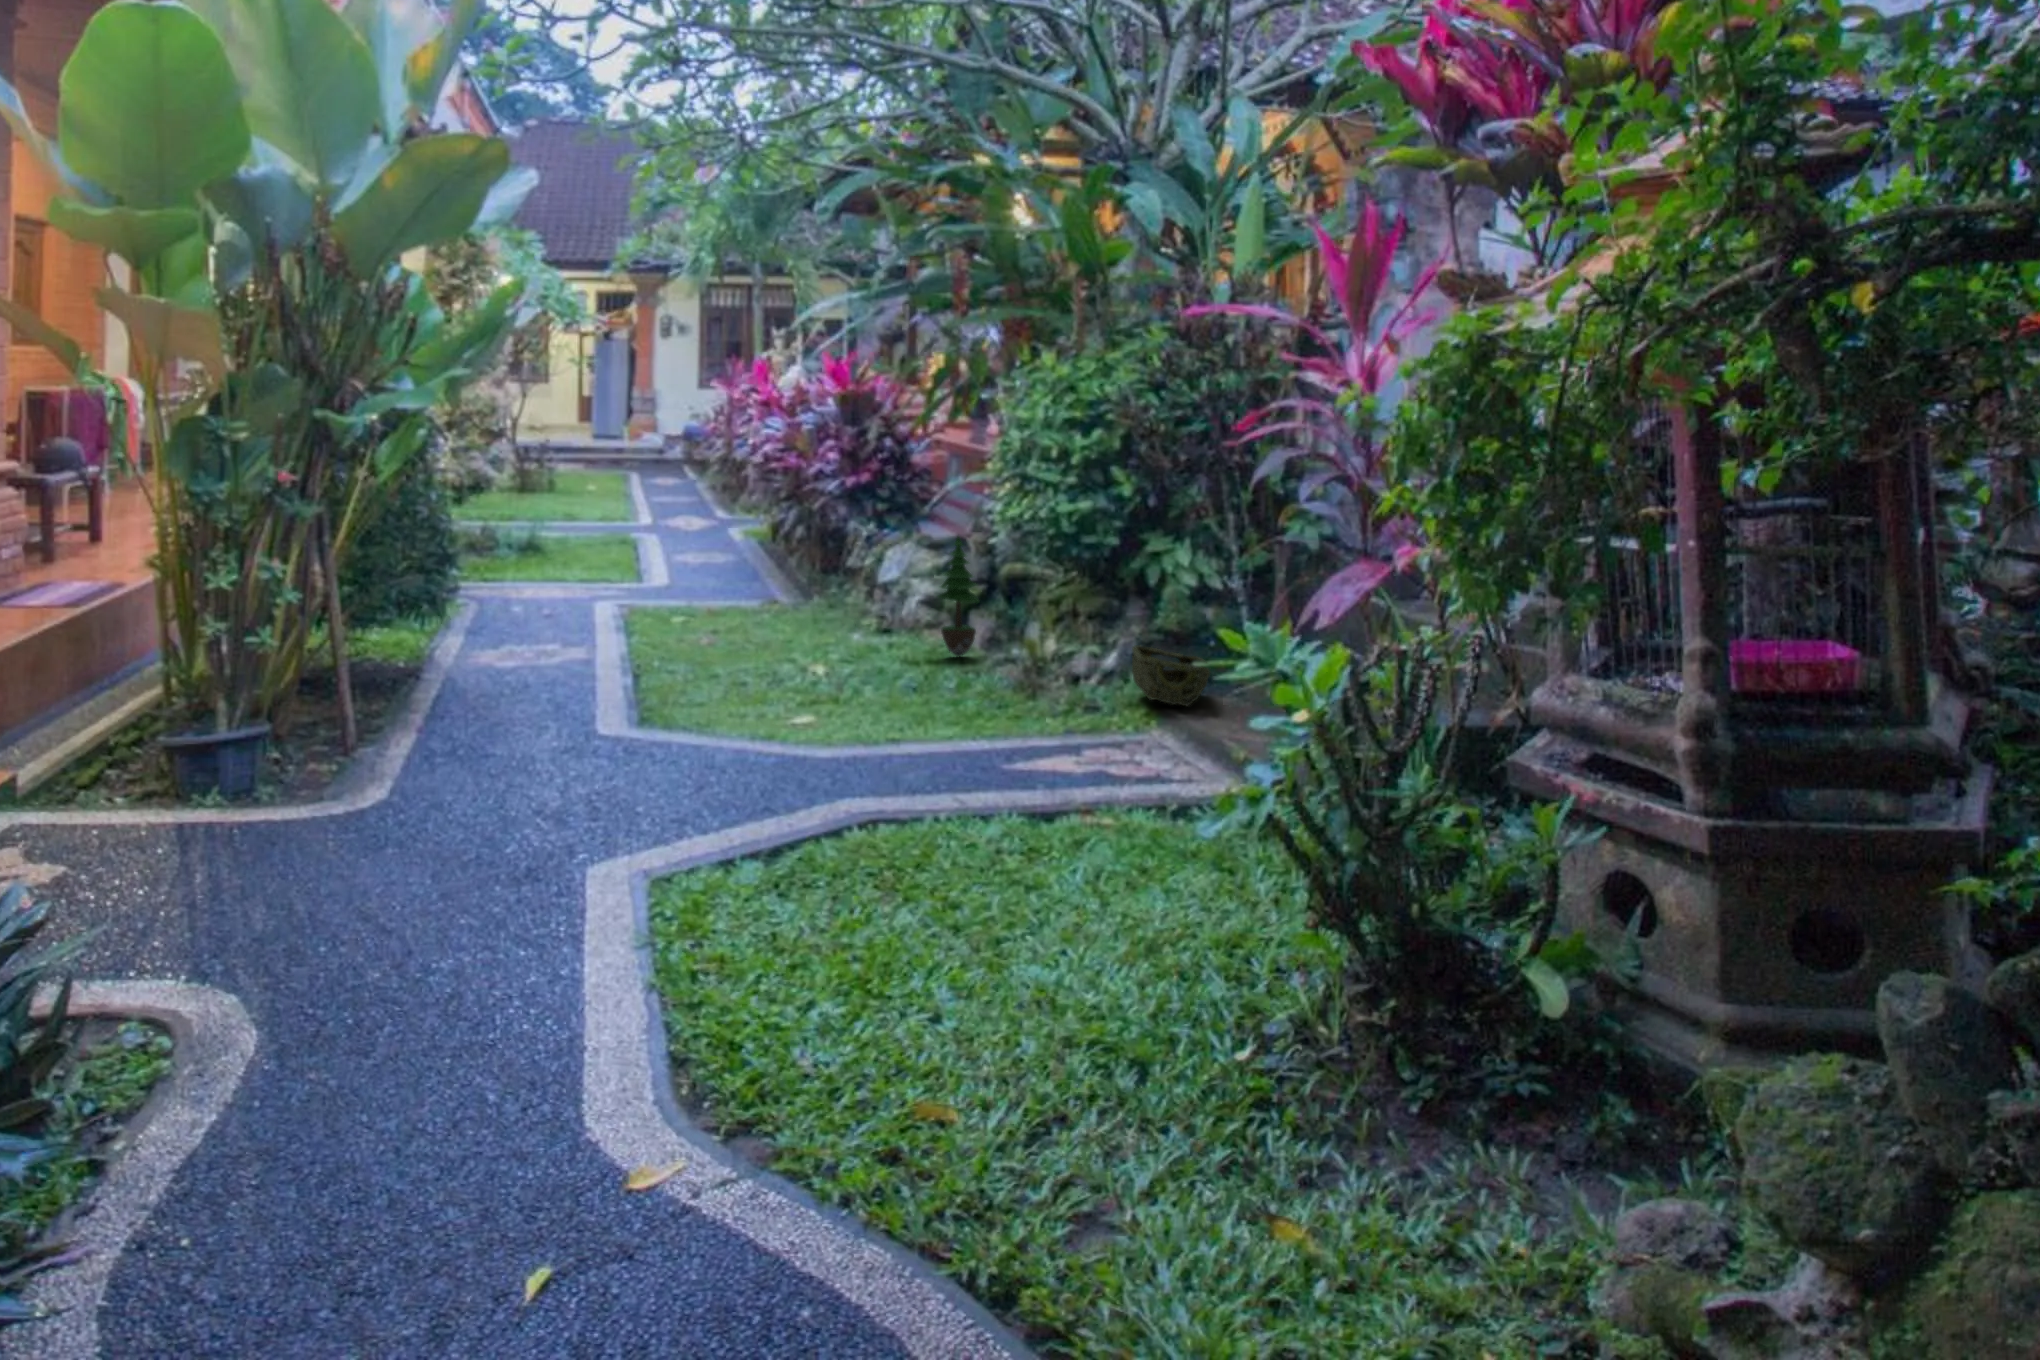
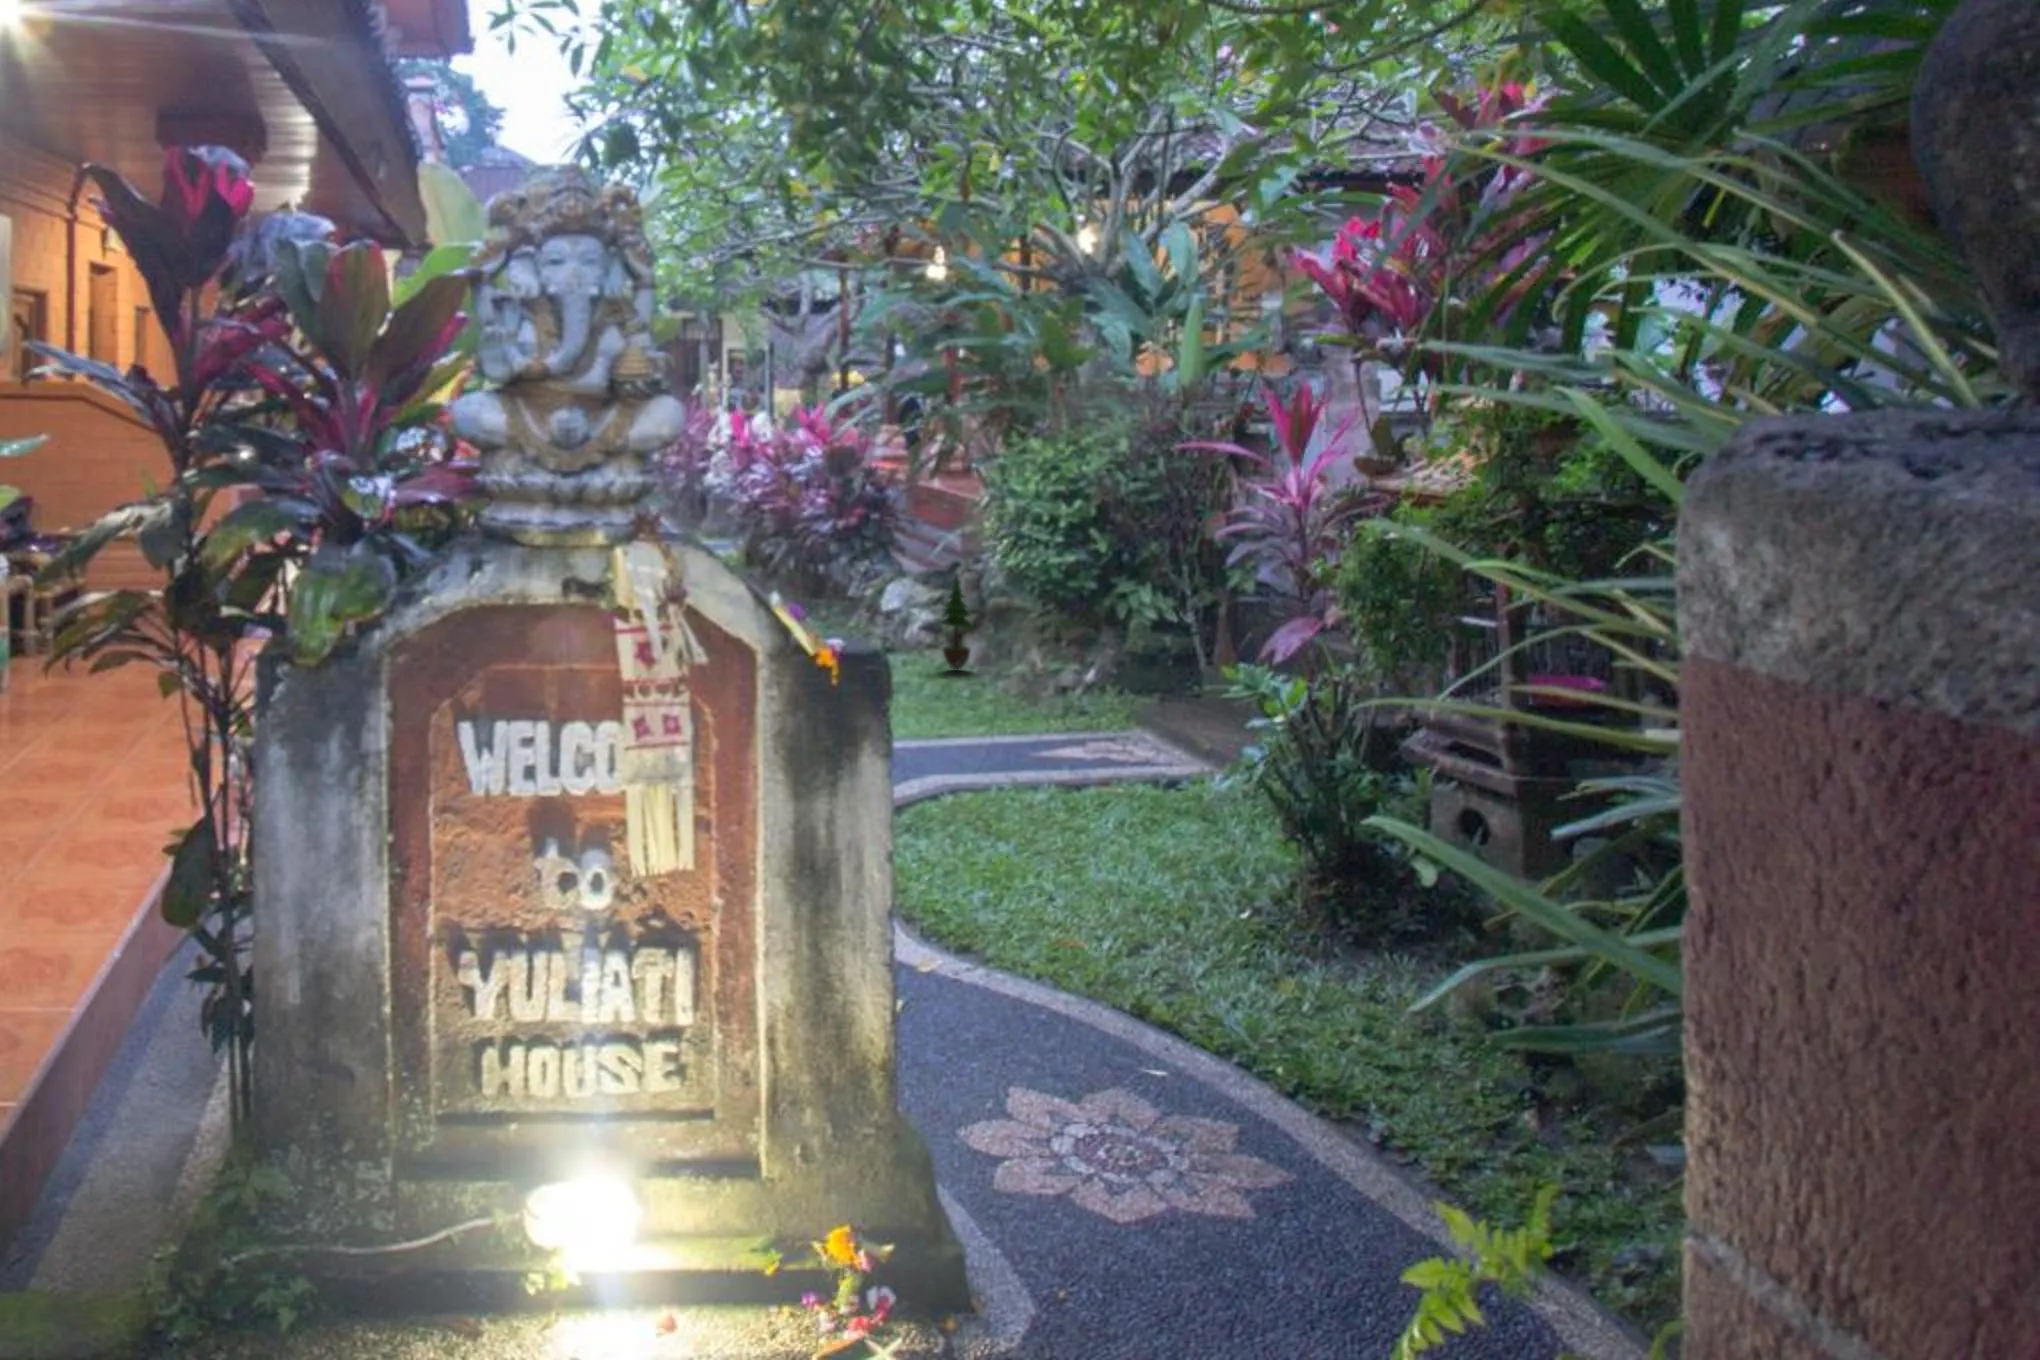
woven basket: present [1132,645,1210,706] -> none [1107,665,1172,712]

